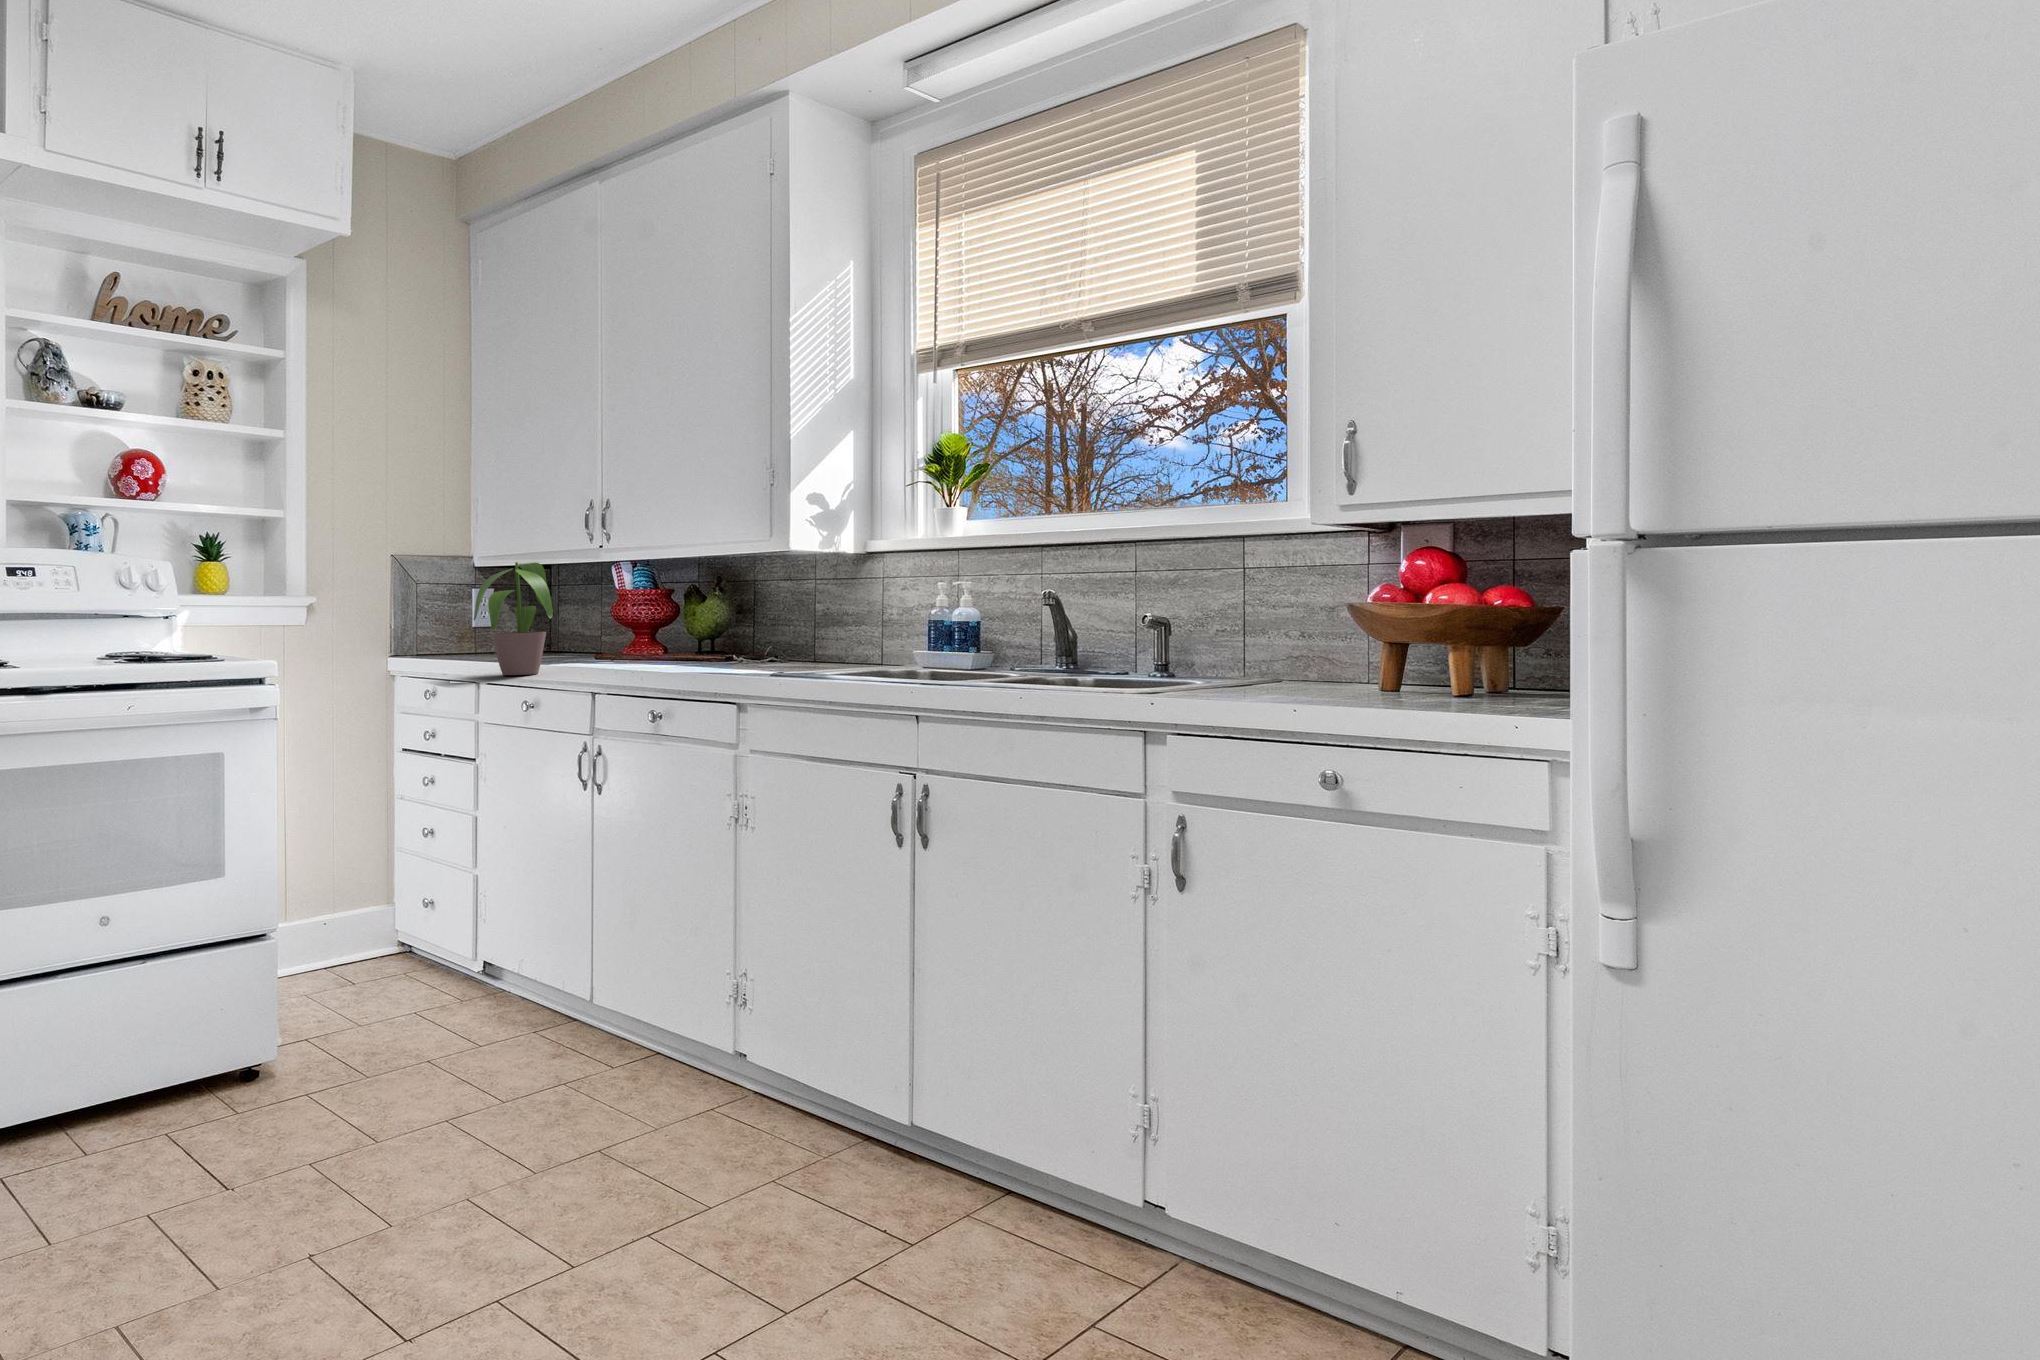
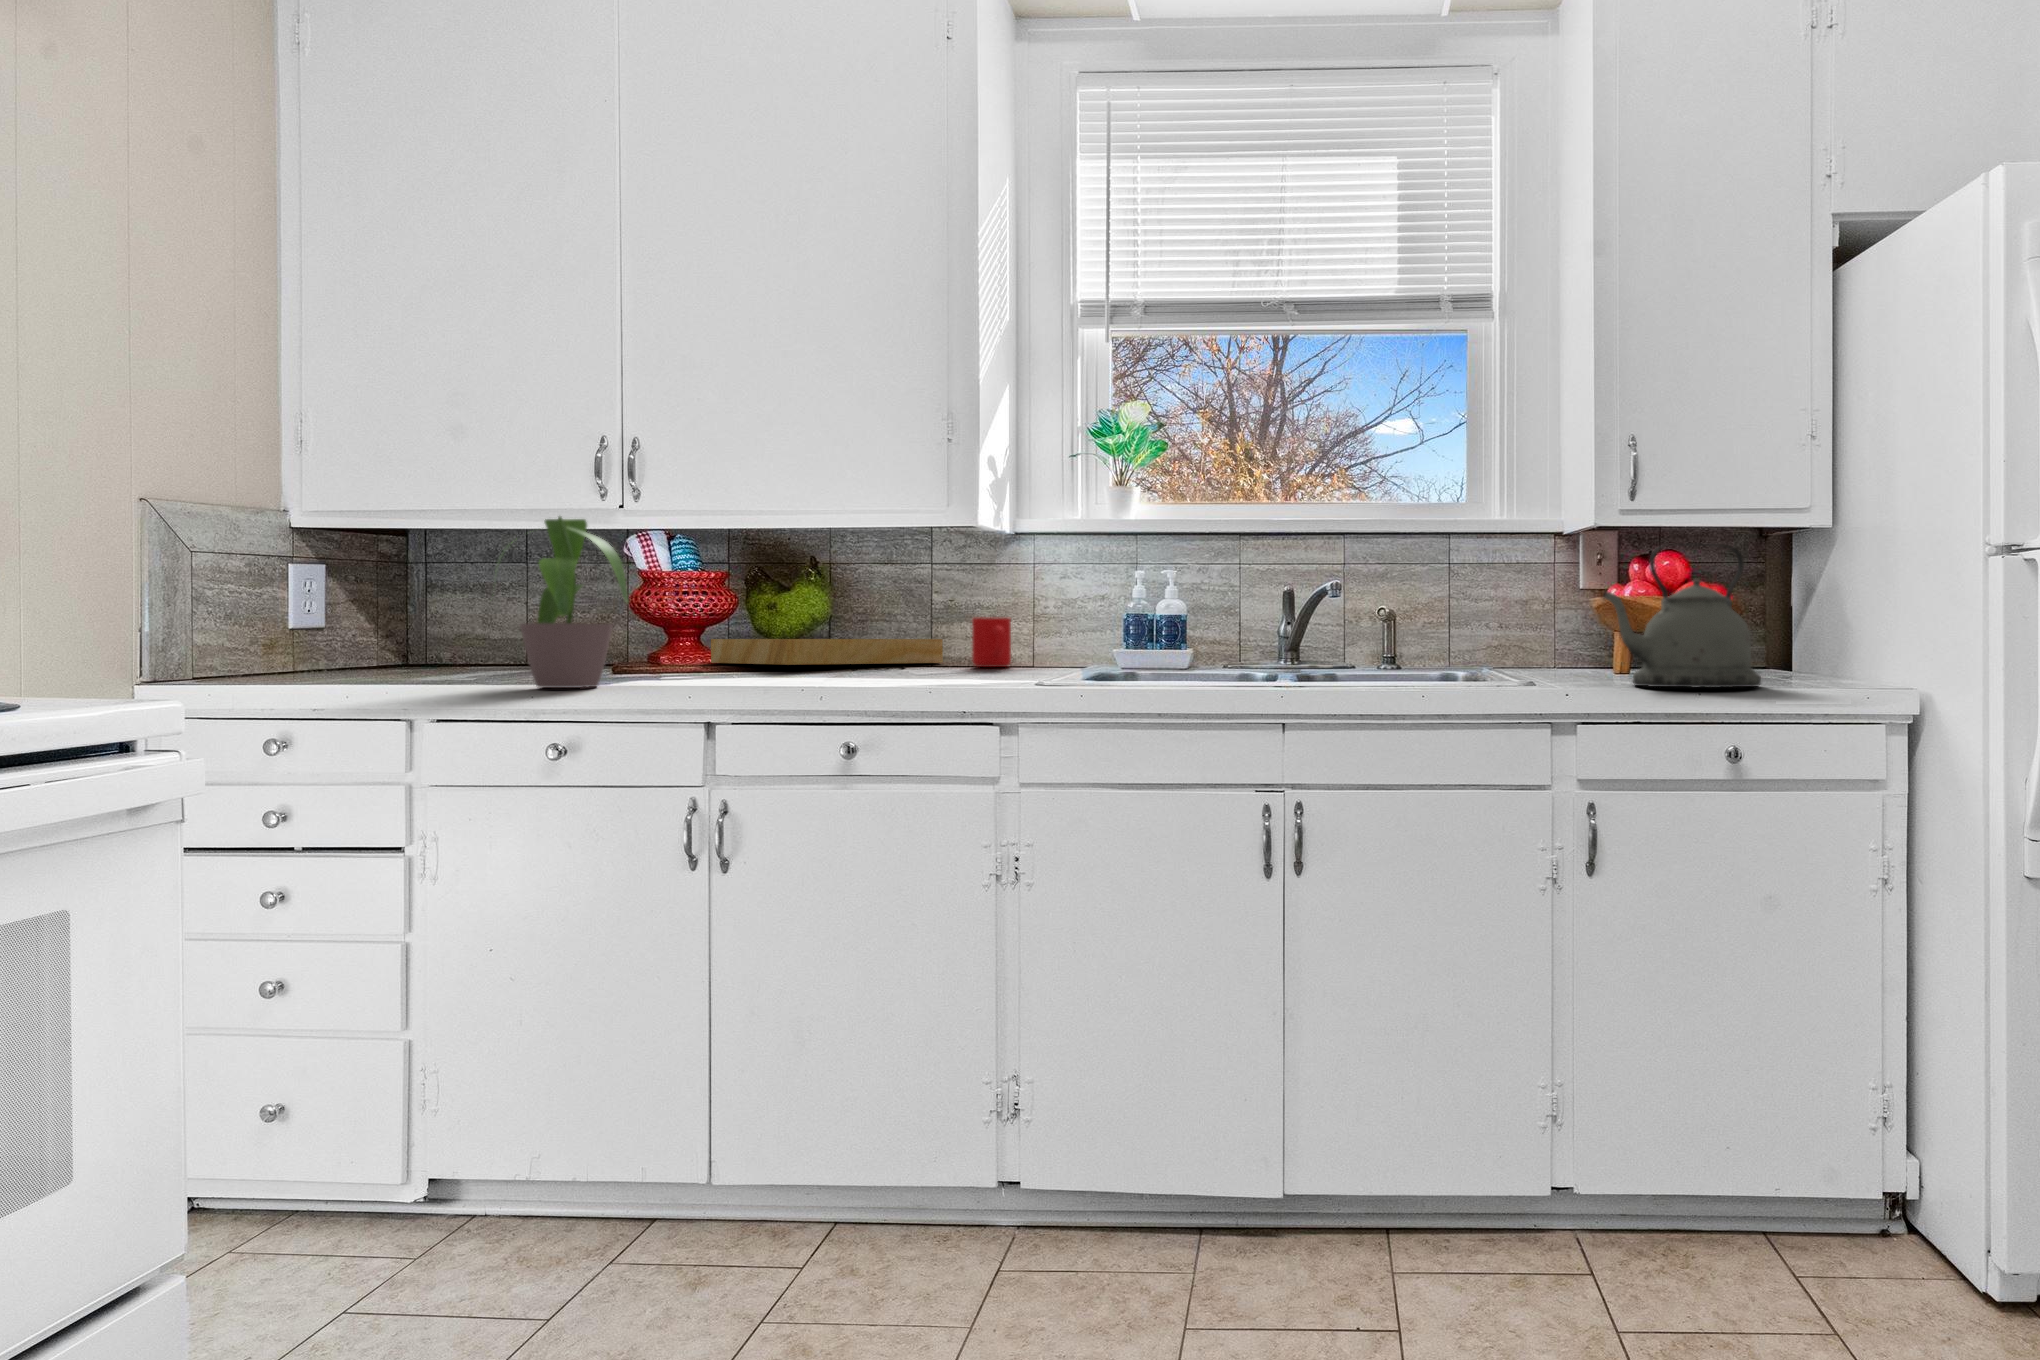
kettle: none [1209,542,1418,706] -> present [1603,543,1761,688]
mug: none [810,619,841,659] -> present [972,618,1011,667]
tray: none [680,632,812,657] -> present [711,639,943,665]

